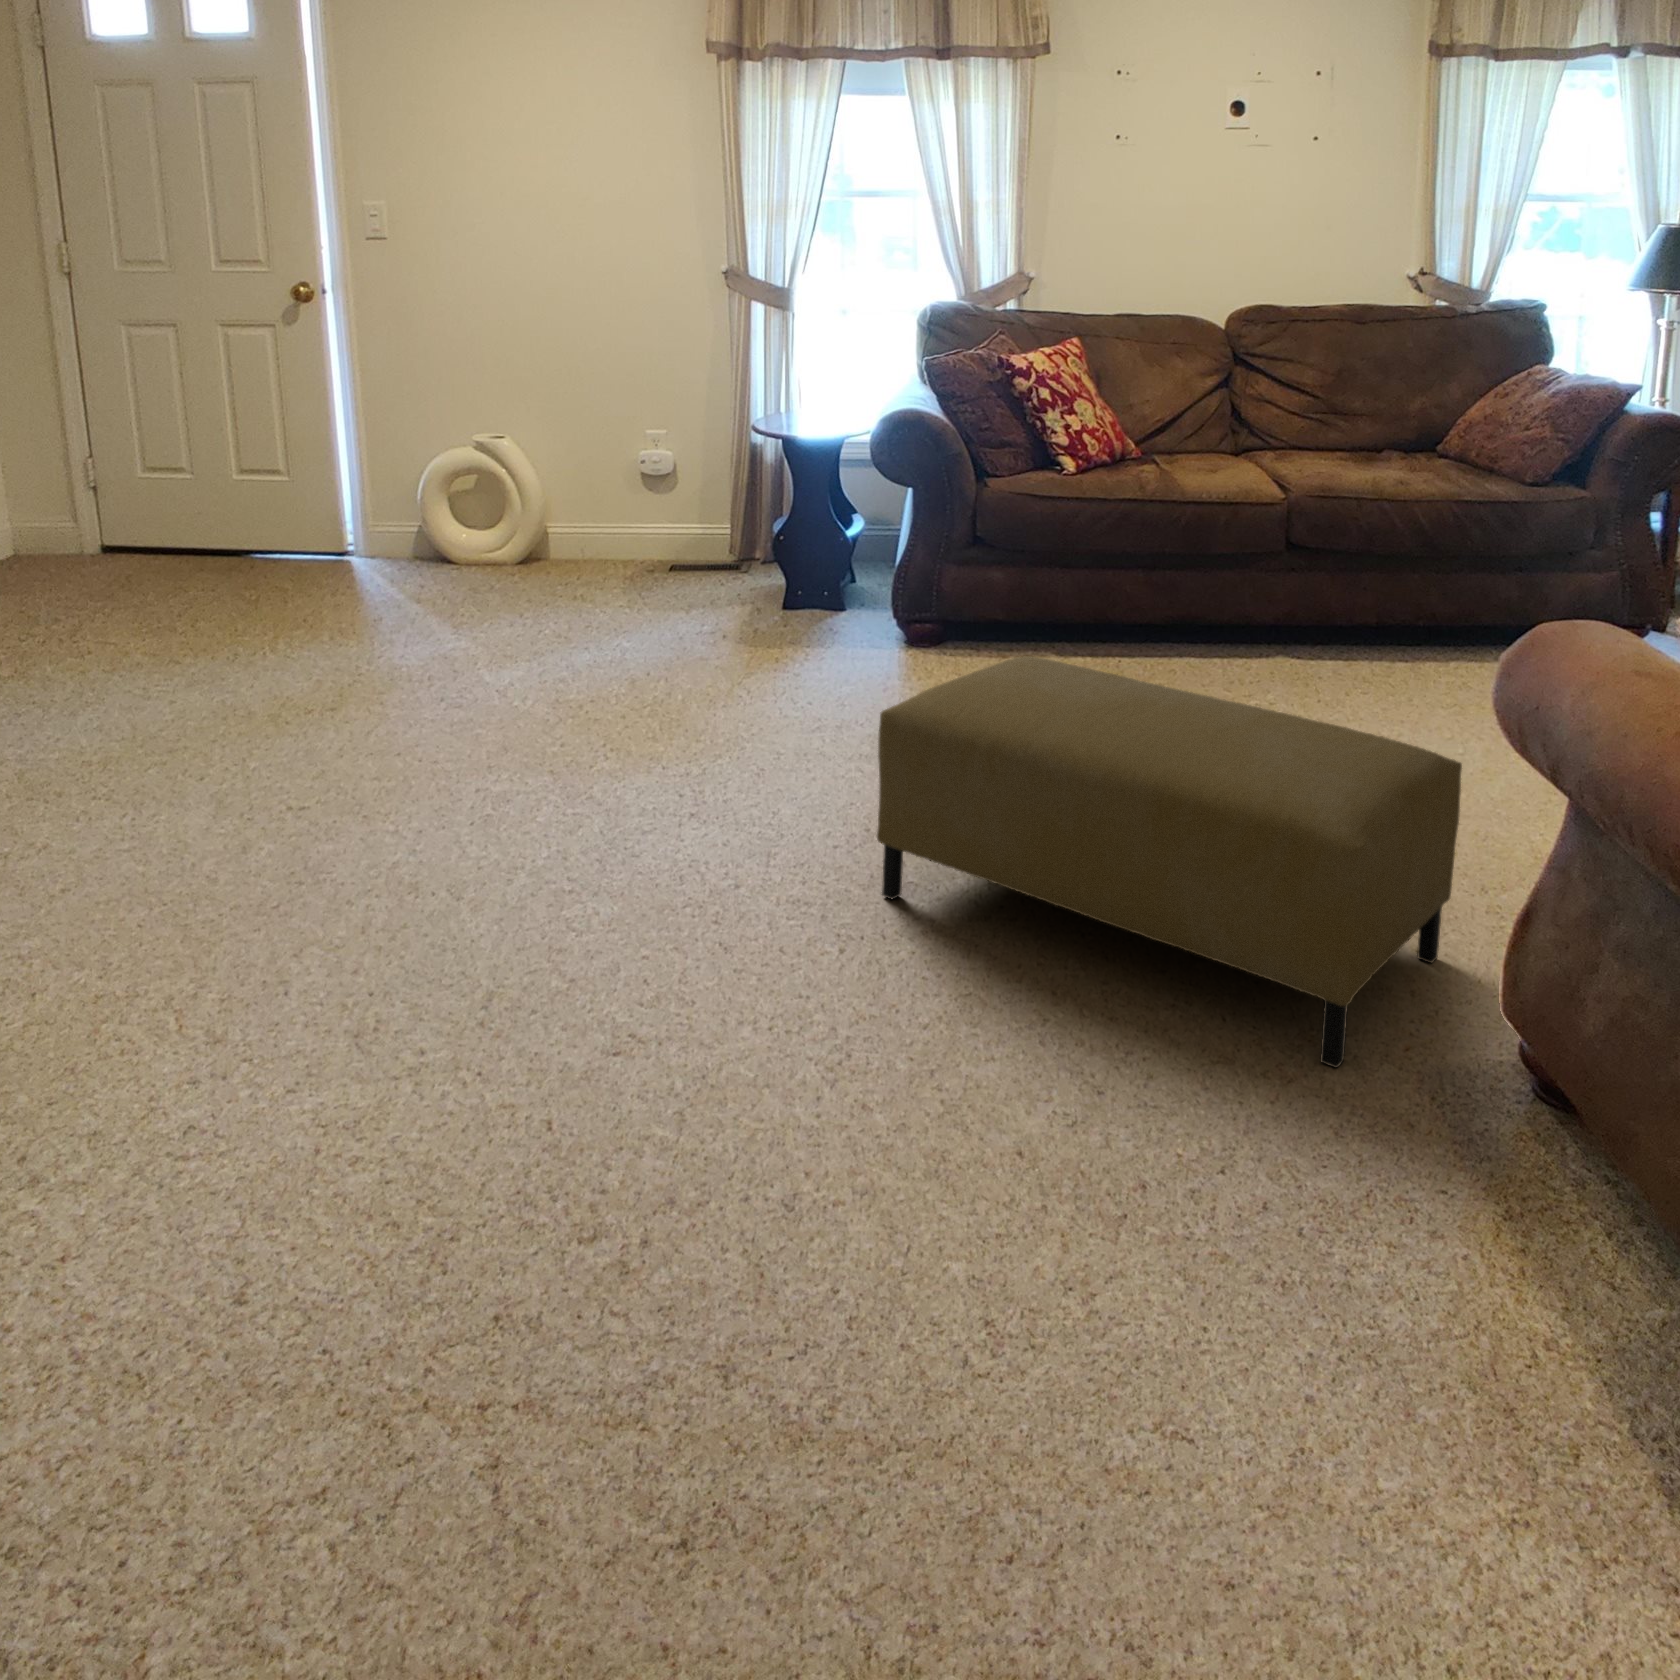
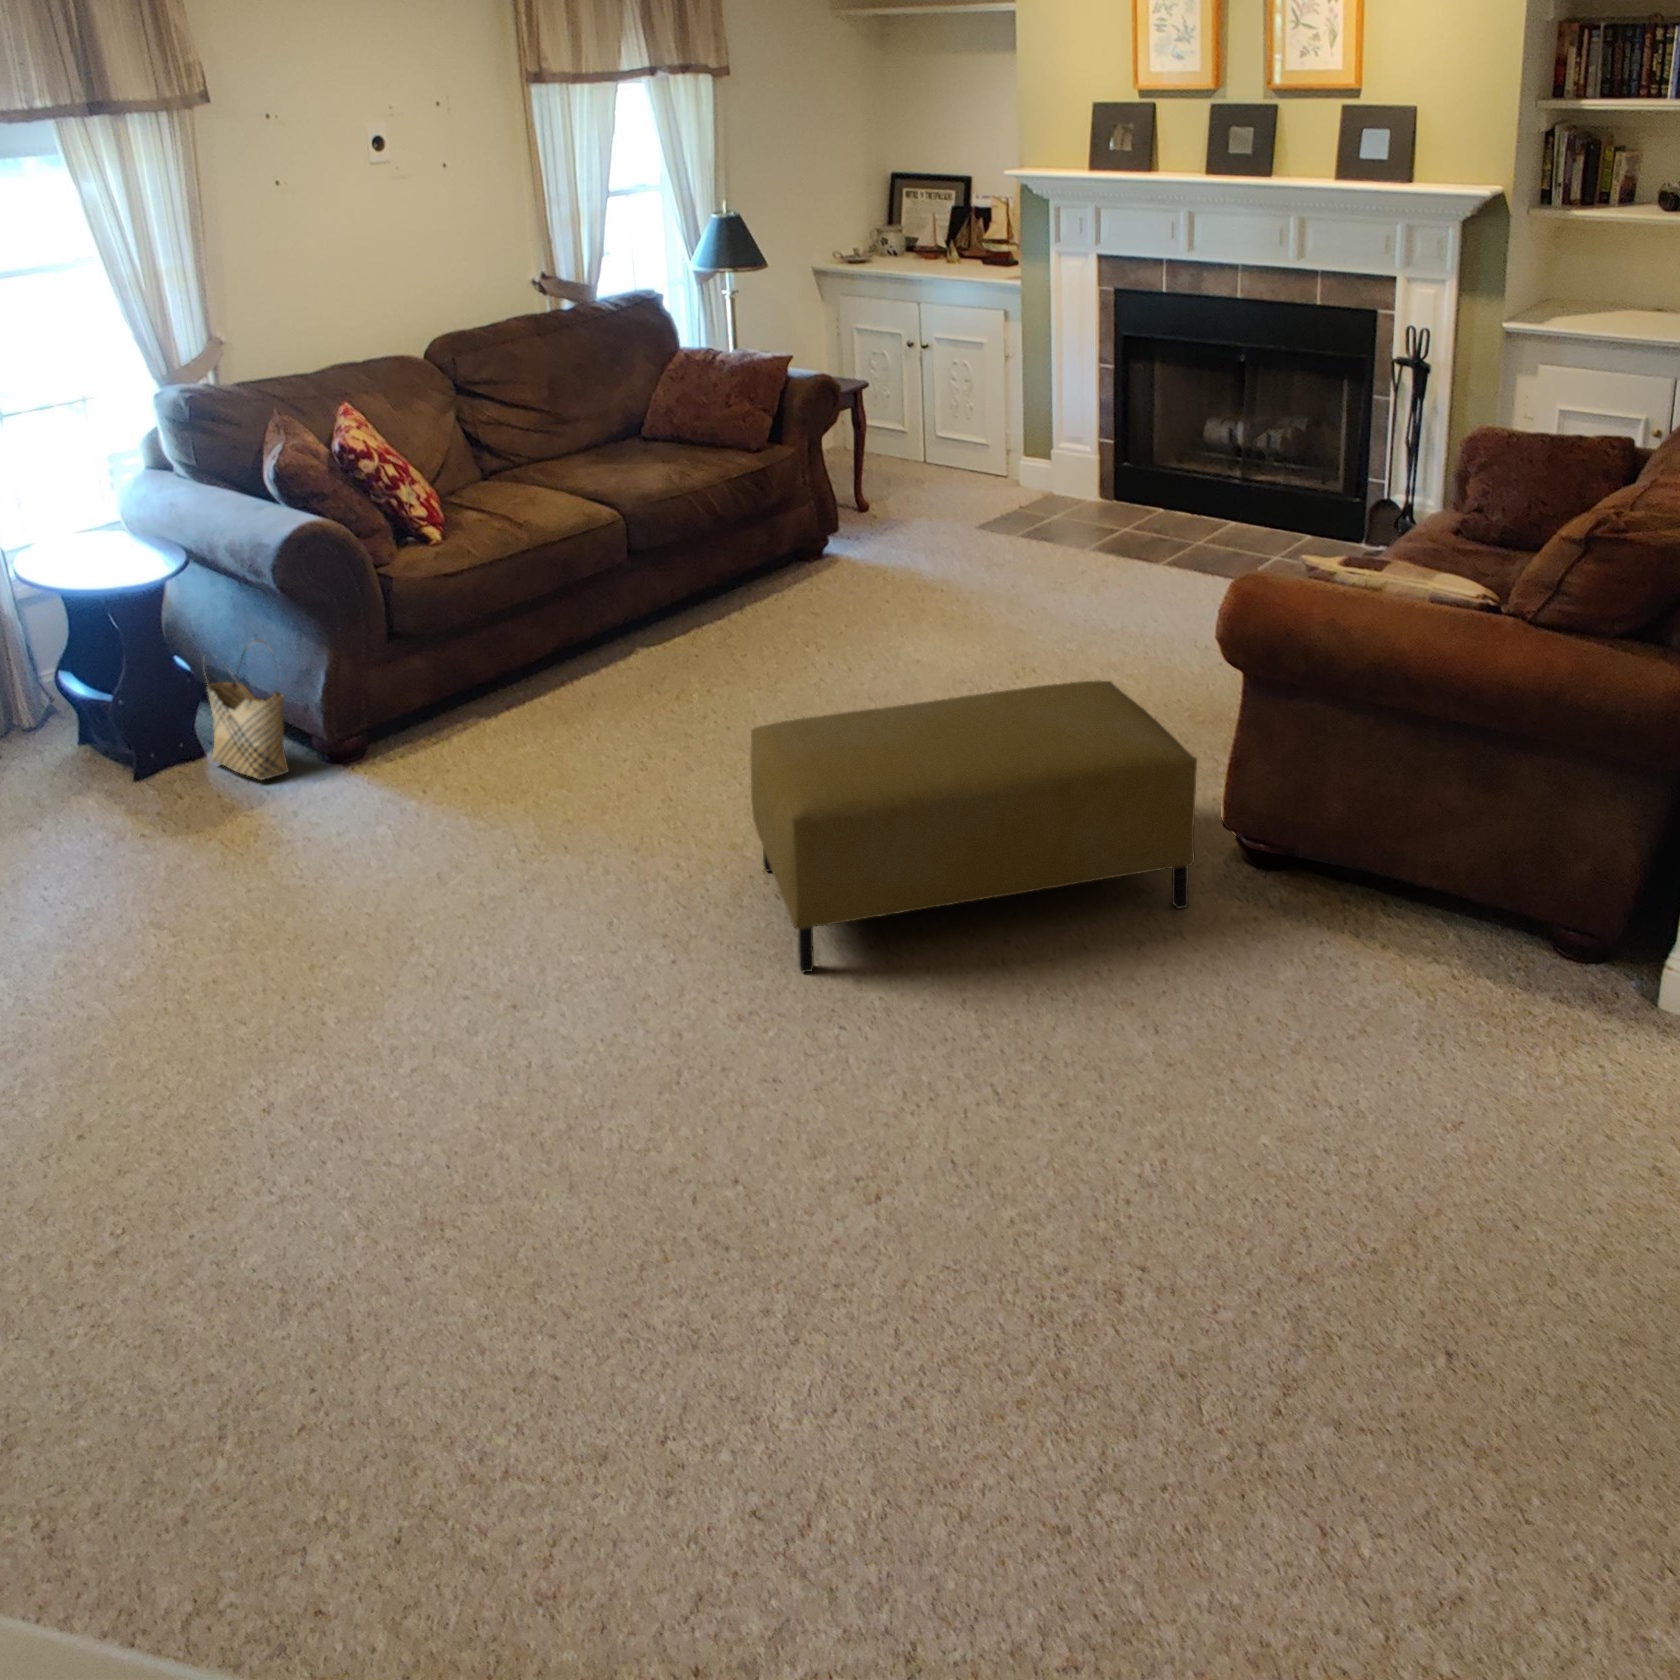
woven basket: none [822,504,874,629] -> present [204,639,289,780]

